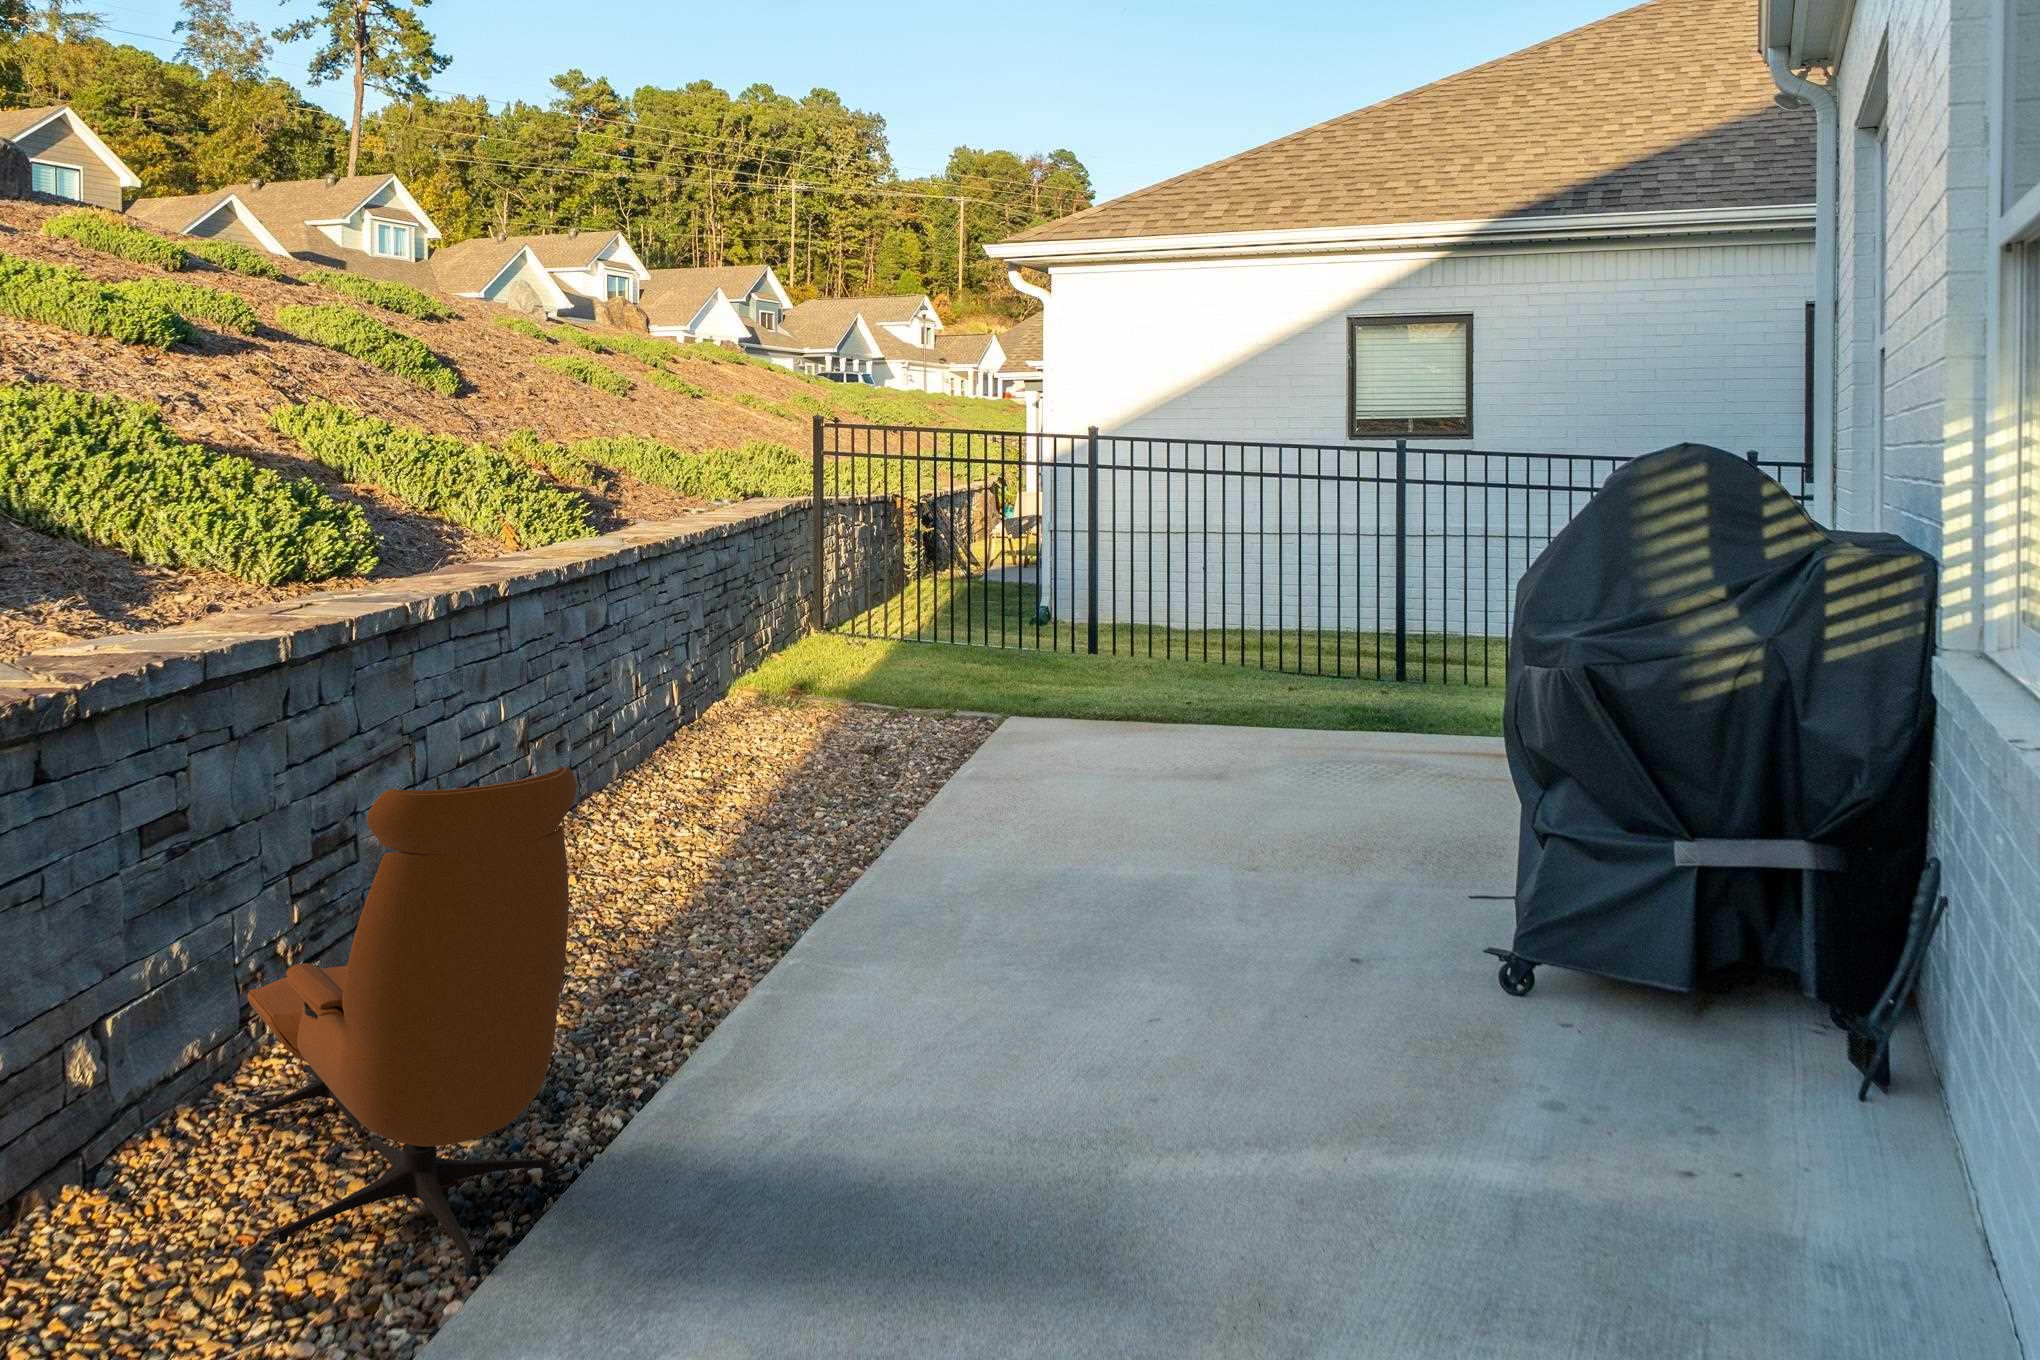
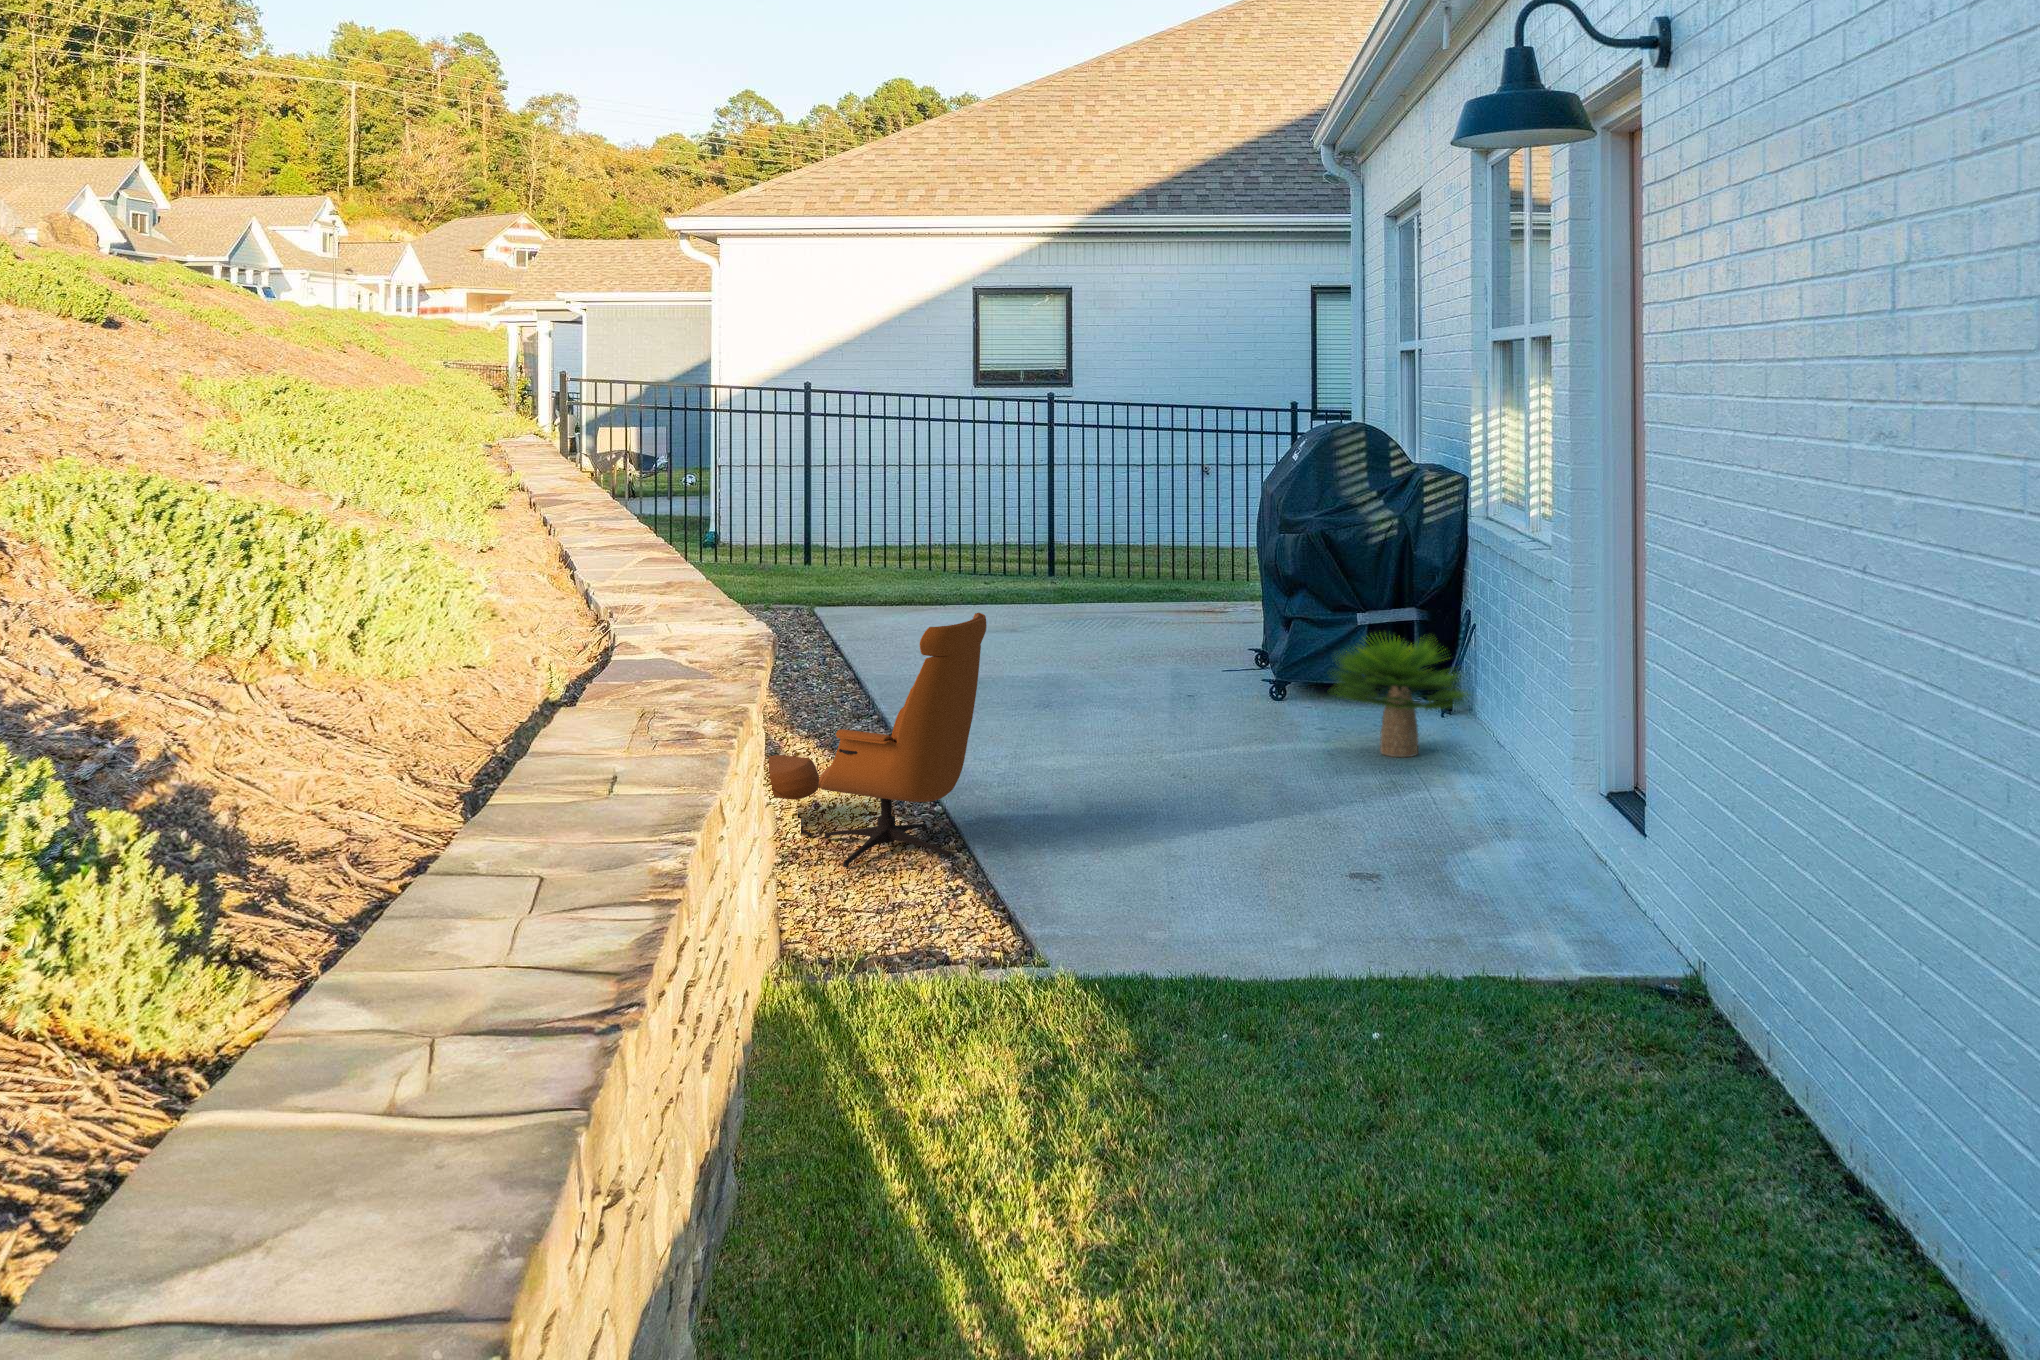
potted plant: none [1538,885,1943,1201] -> present [1334,634,1469,757]

